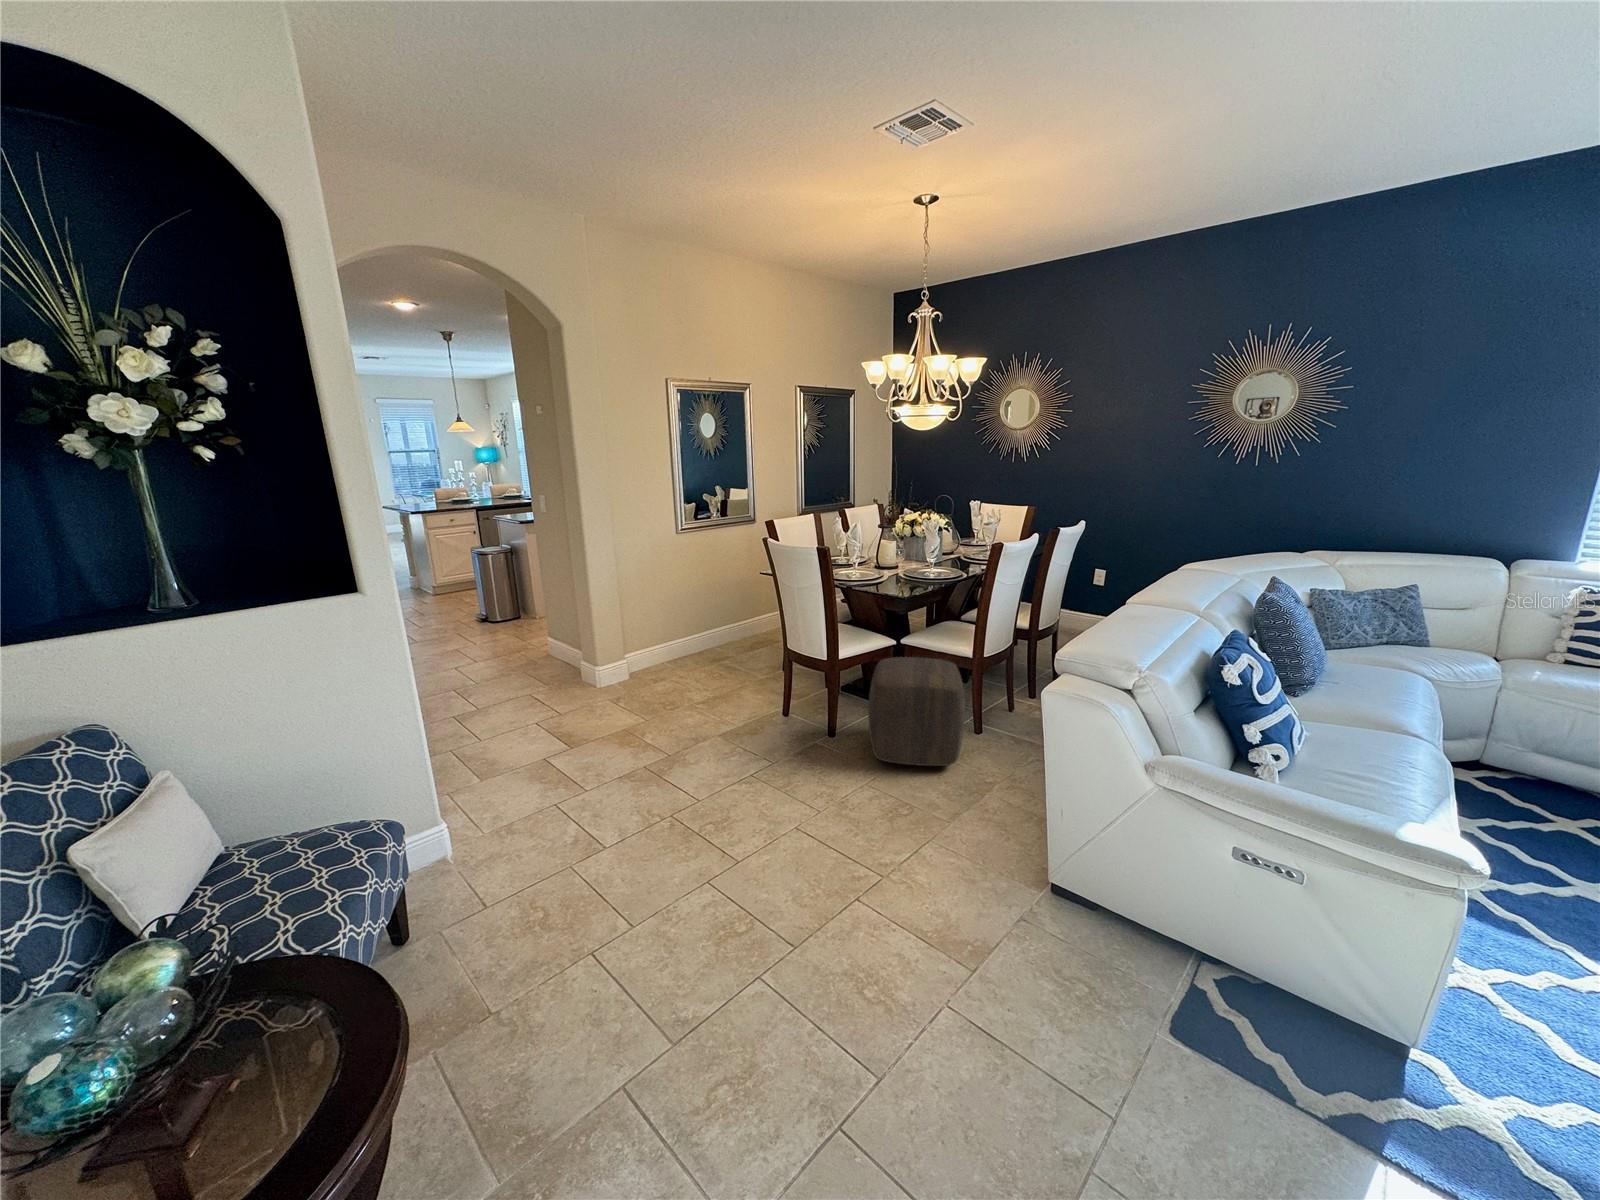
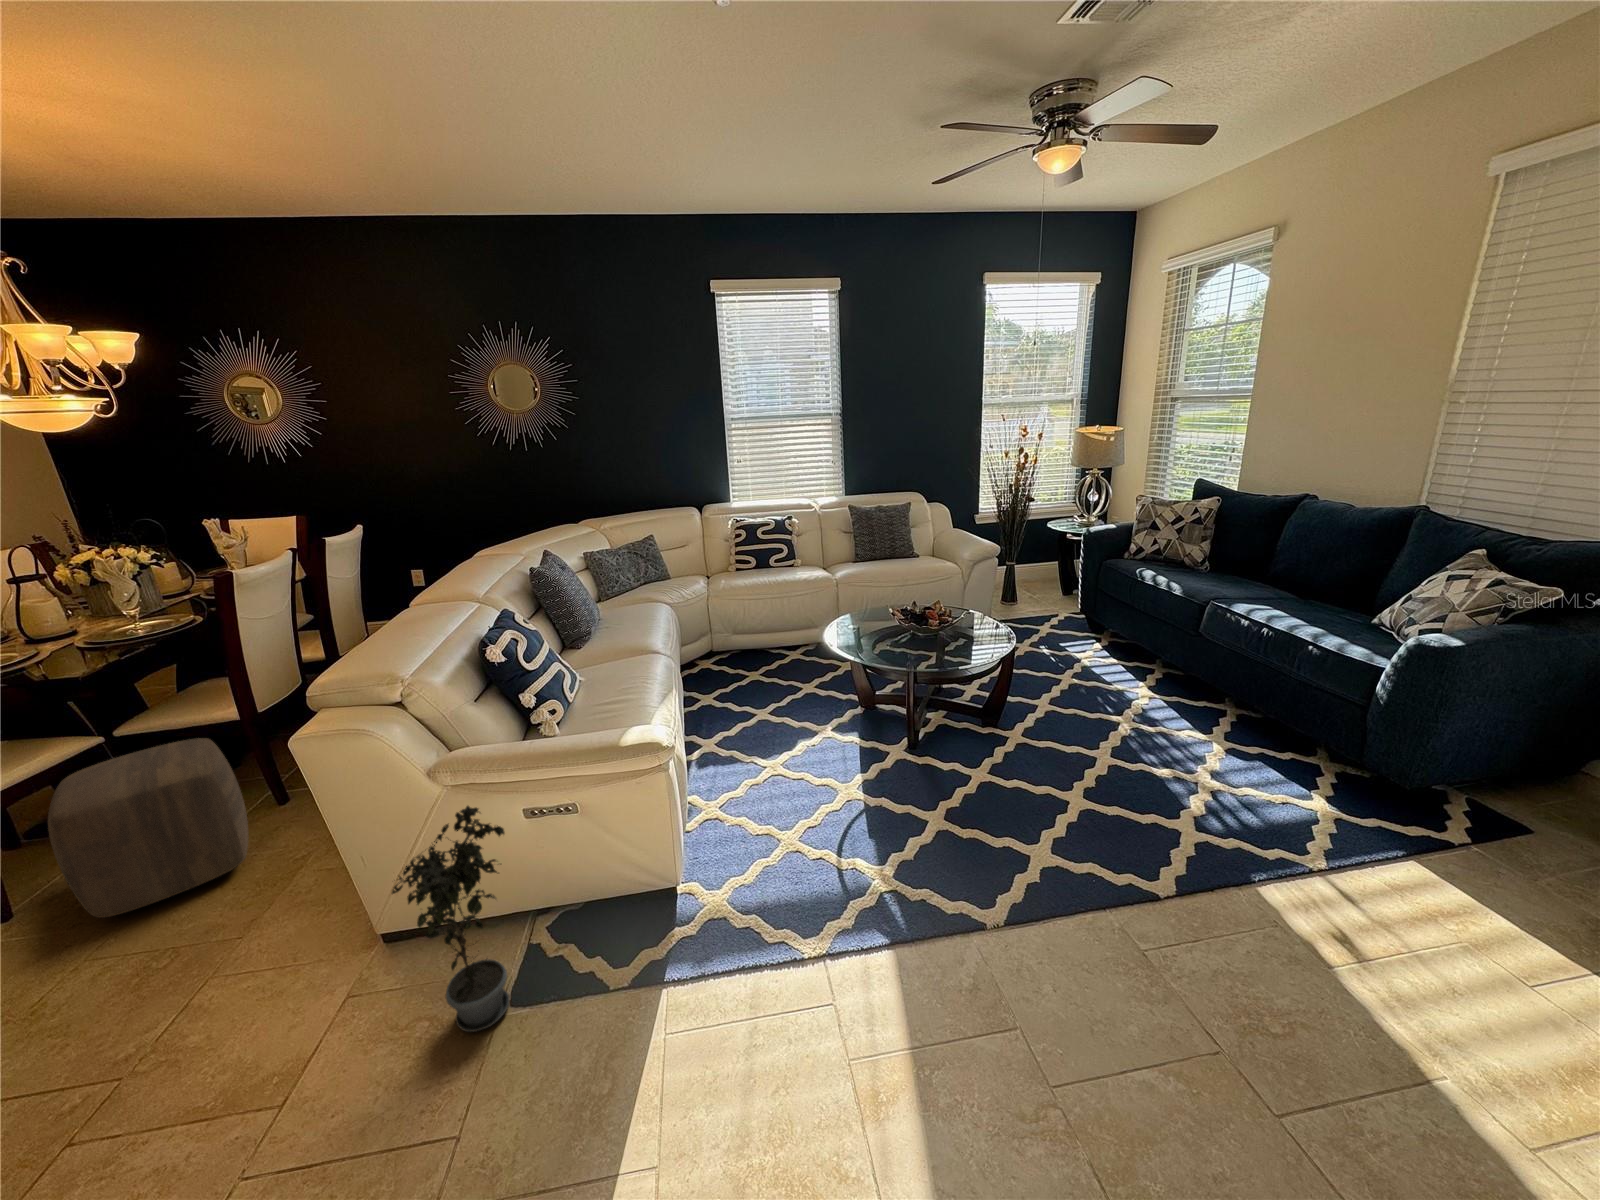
potted plant: none [1107,817,1235,1040] -> present [392,806,510,1032]

